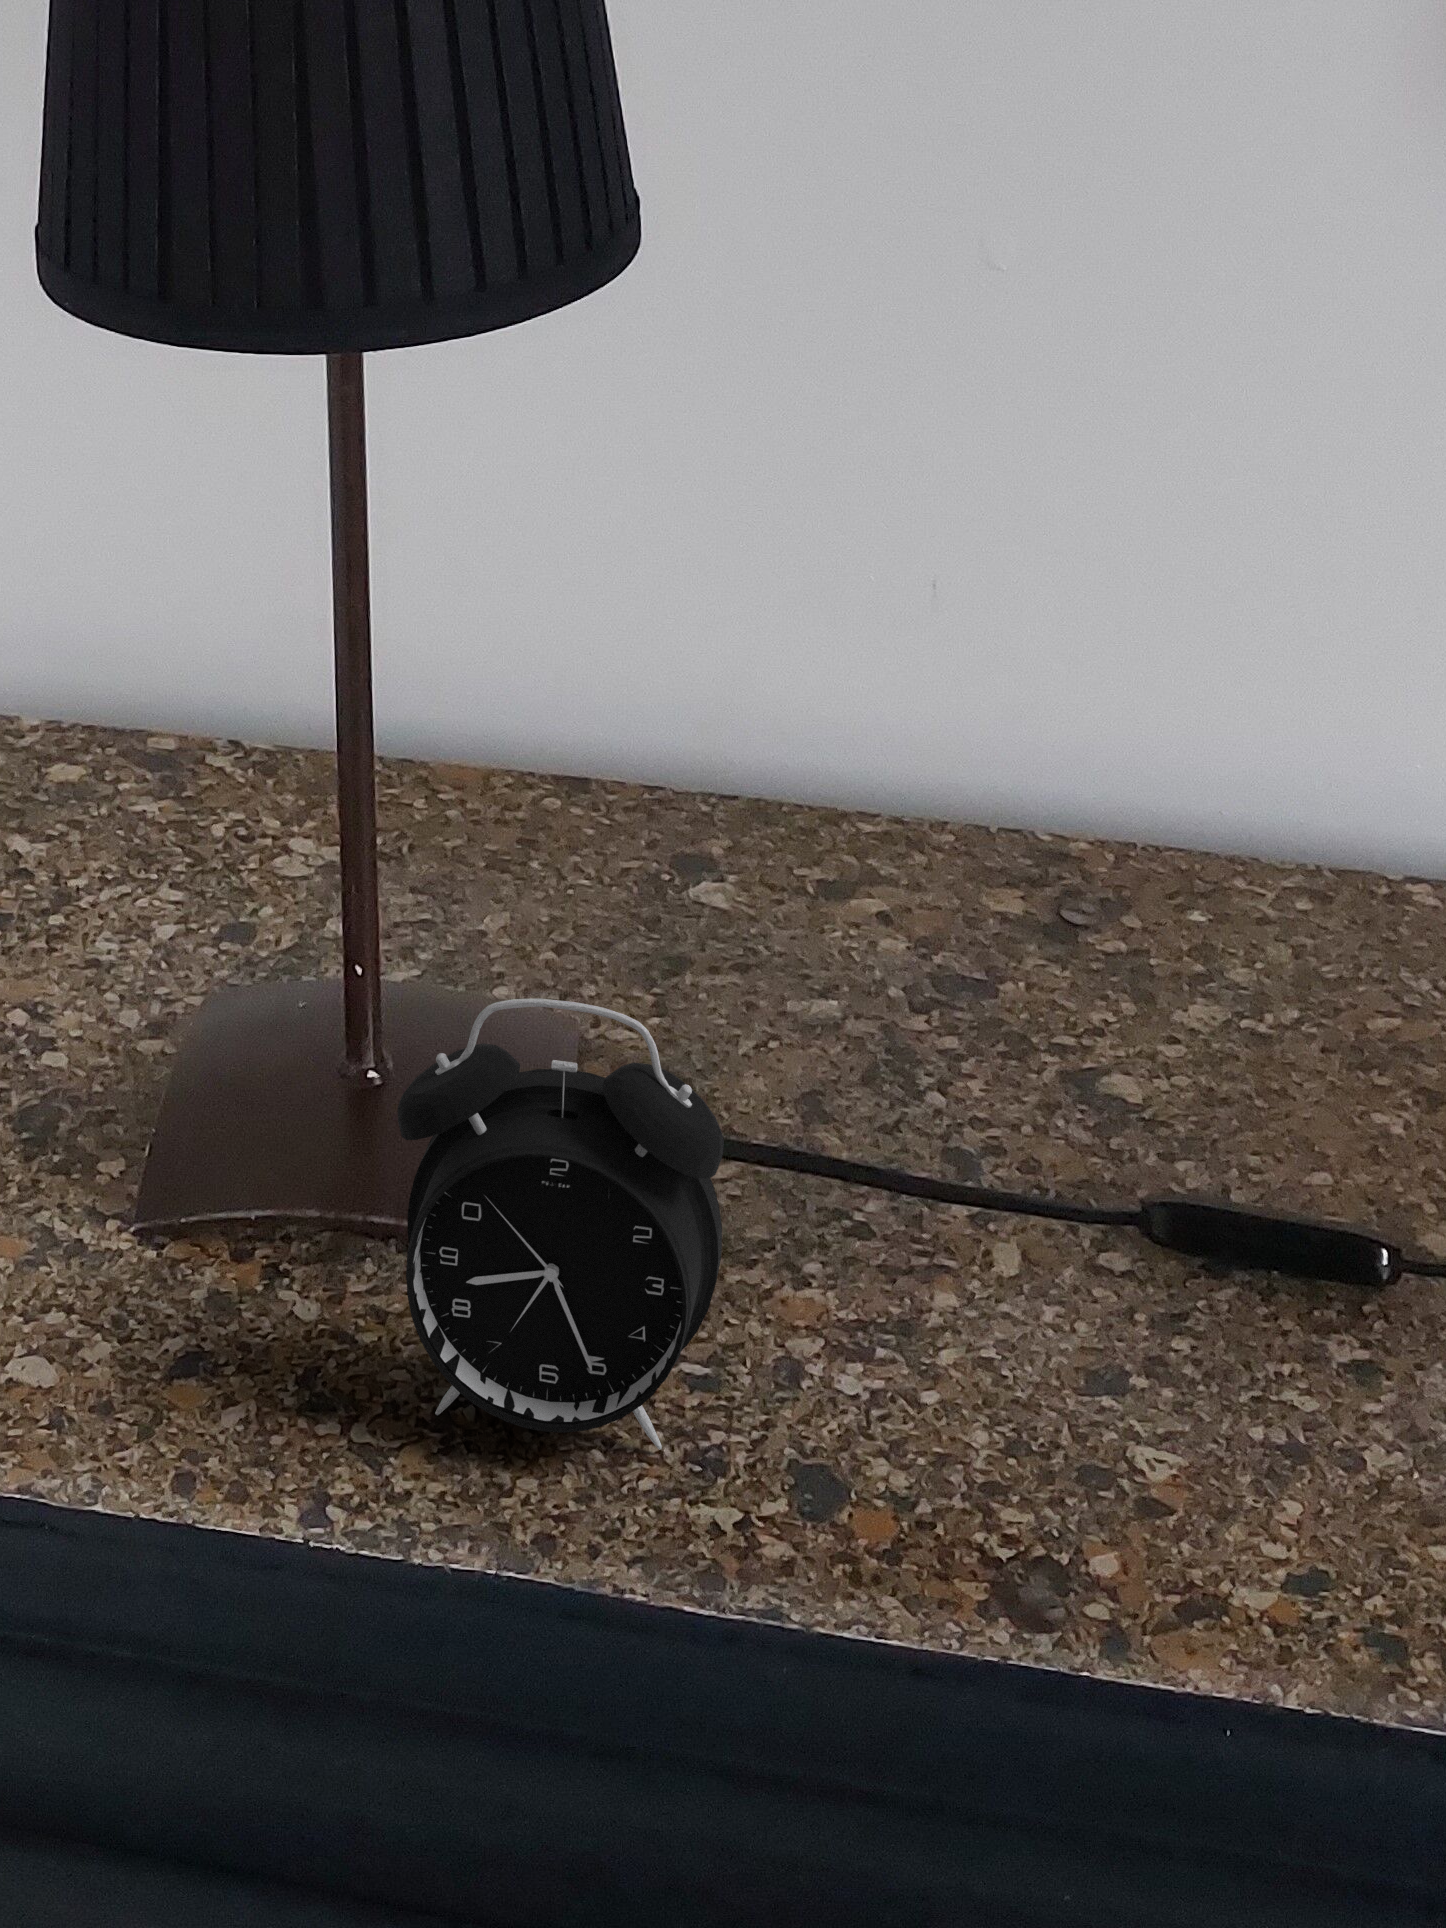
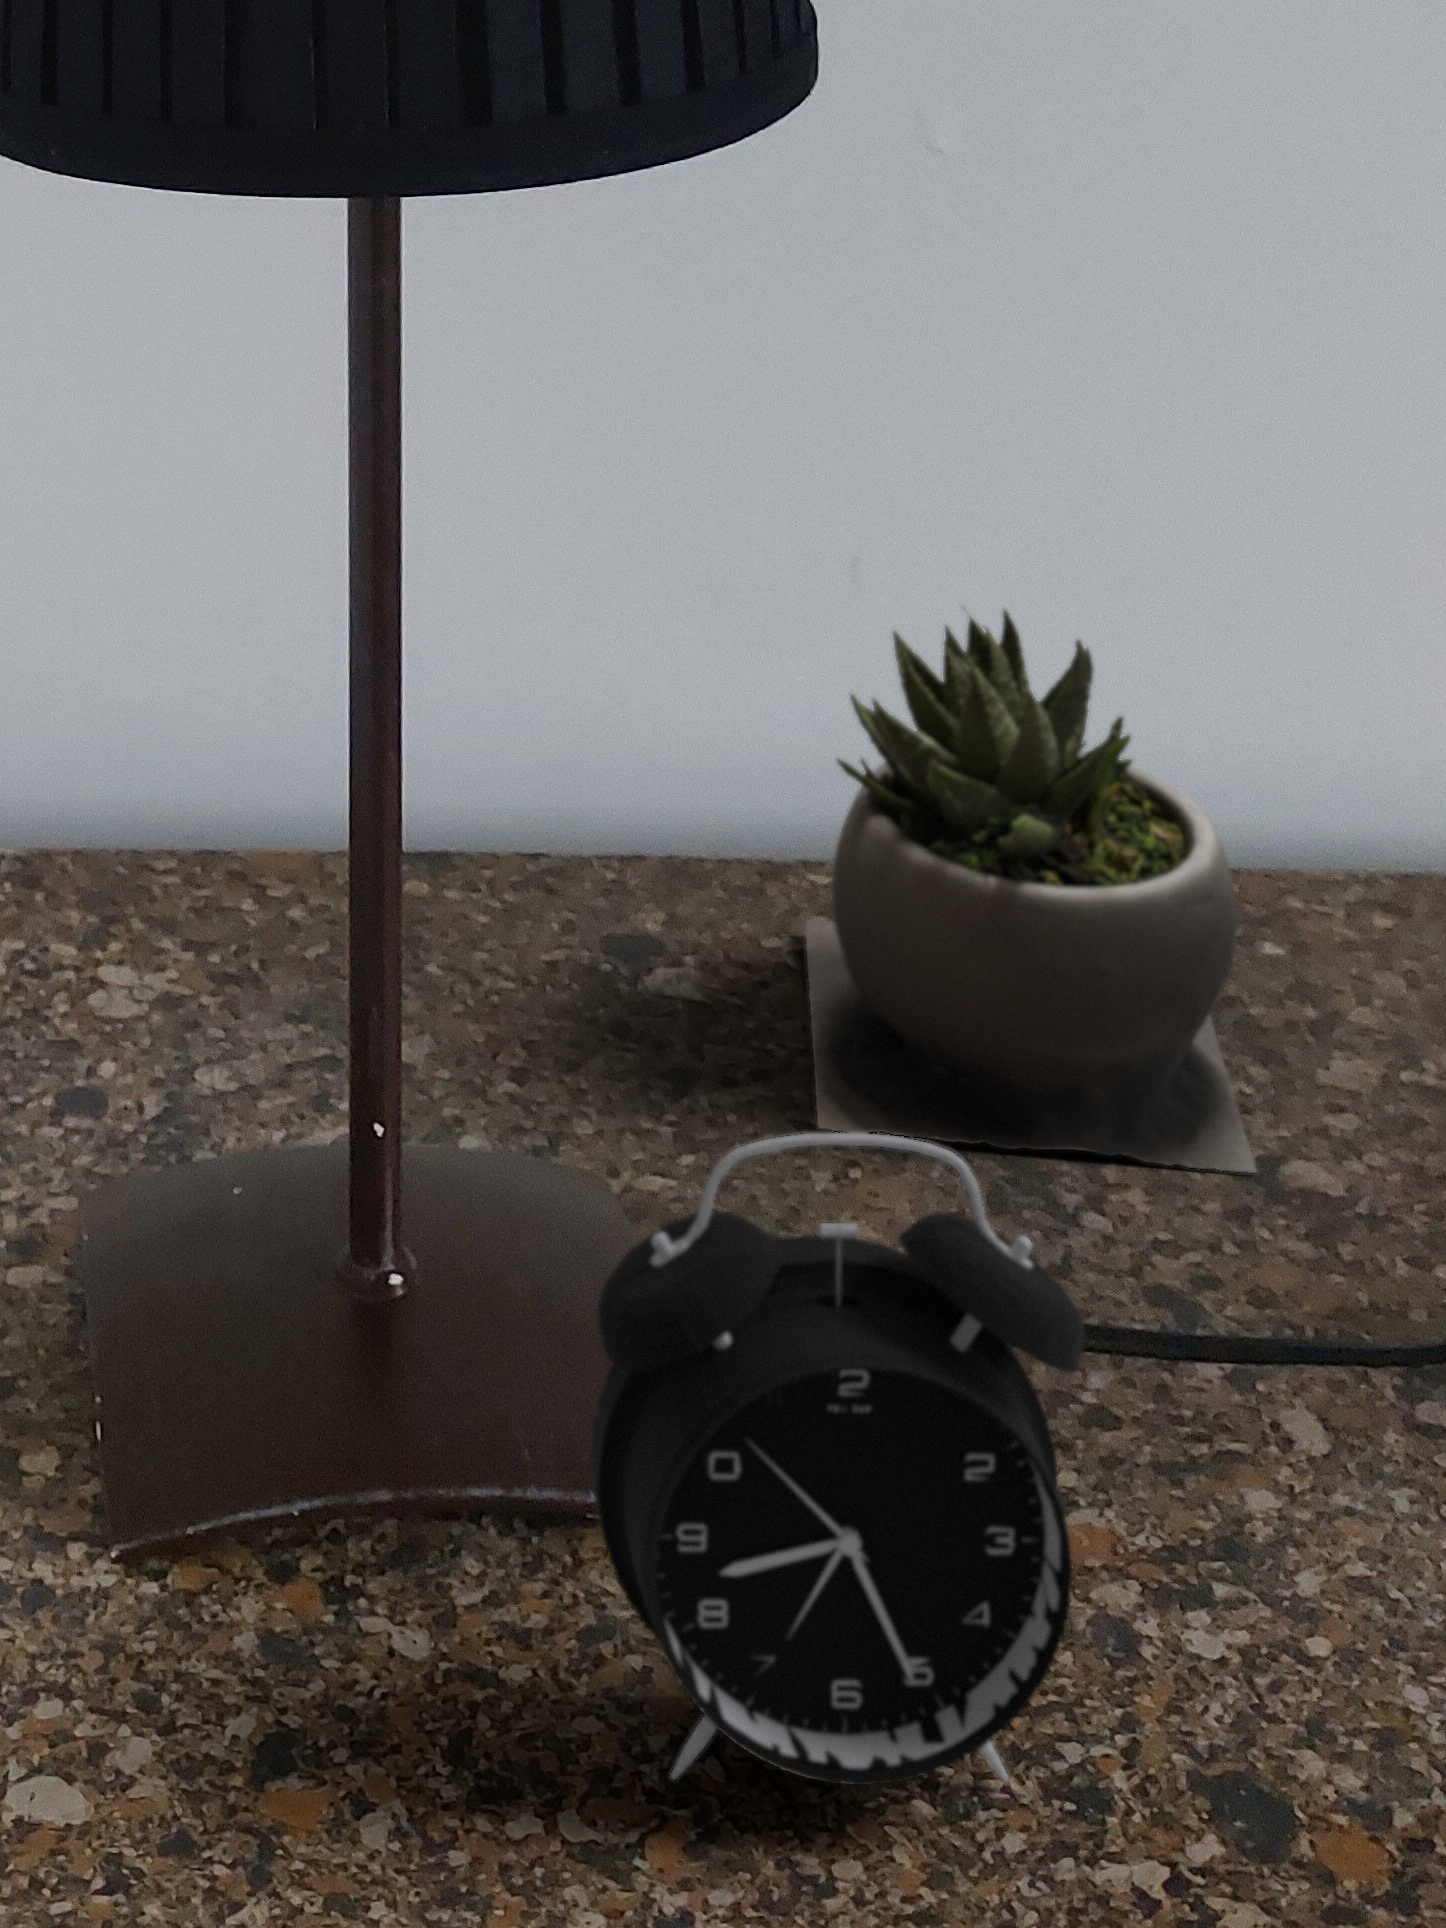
succulent plant: none [762,633,1127,1083] -> present [805,608,1256,1173]

